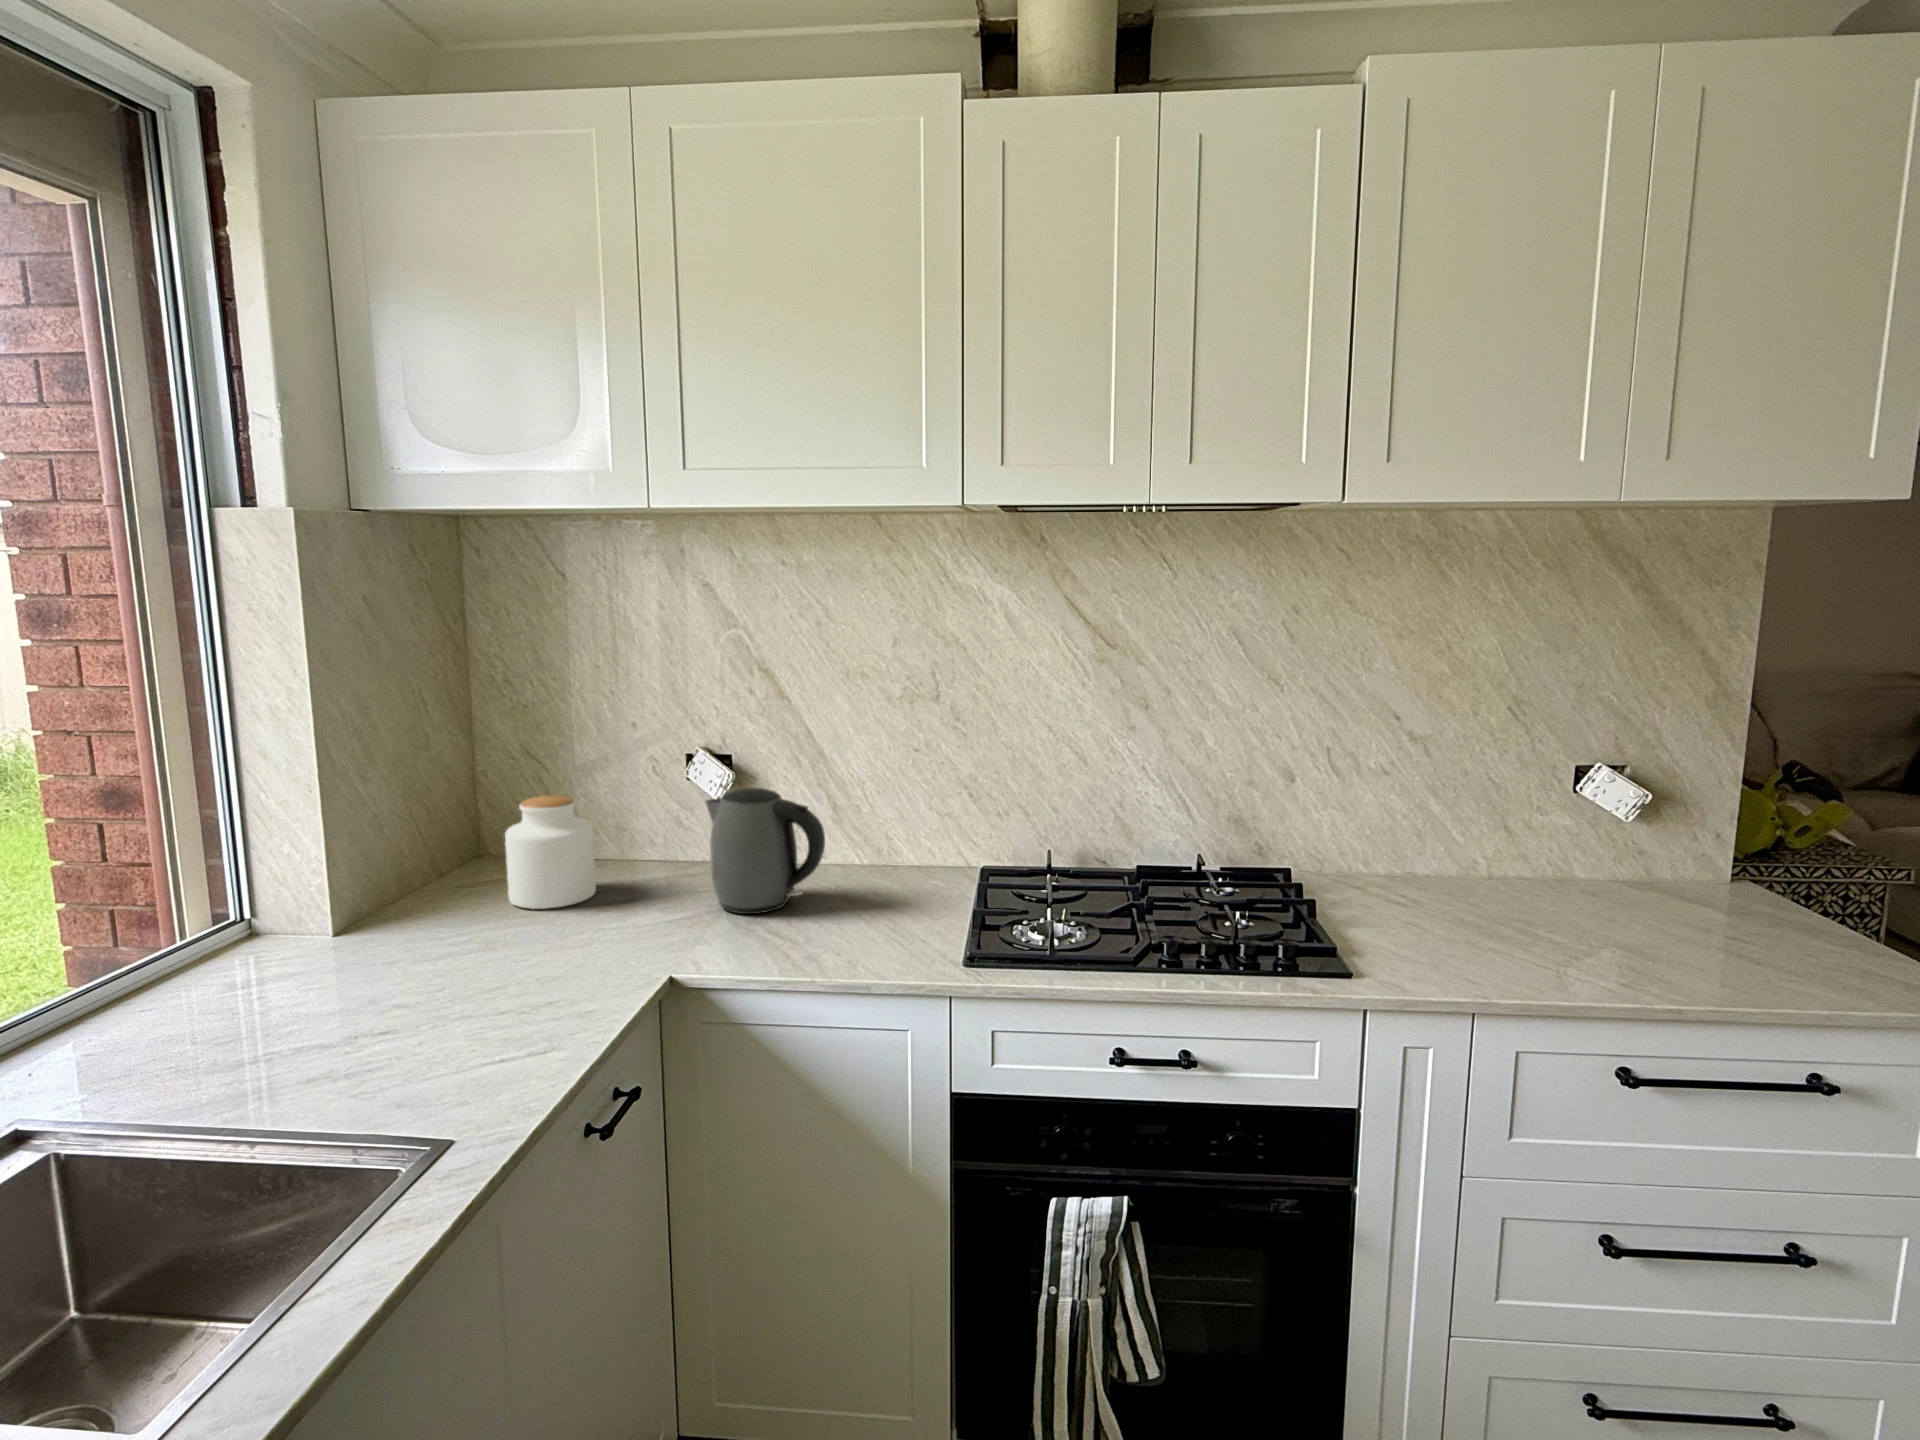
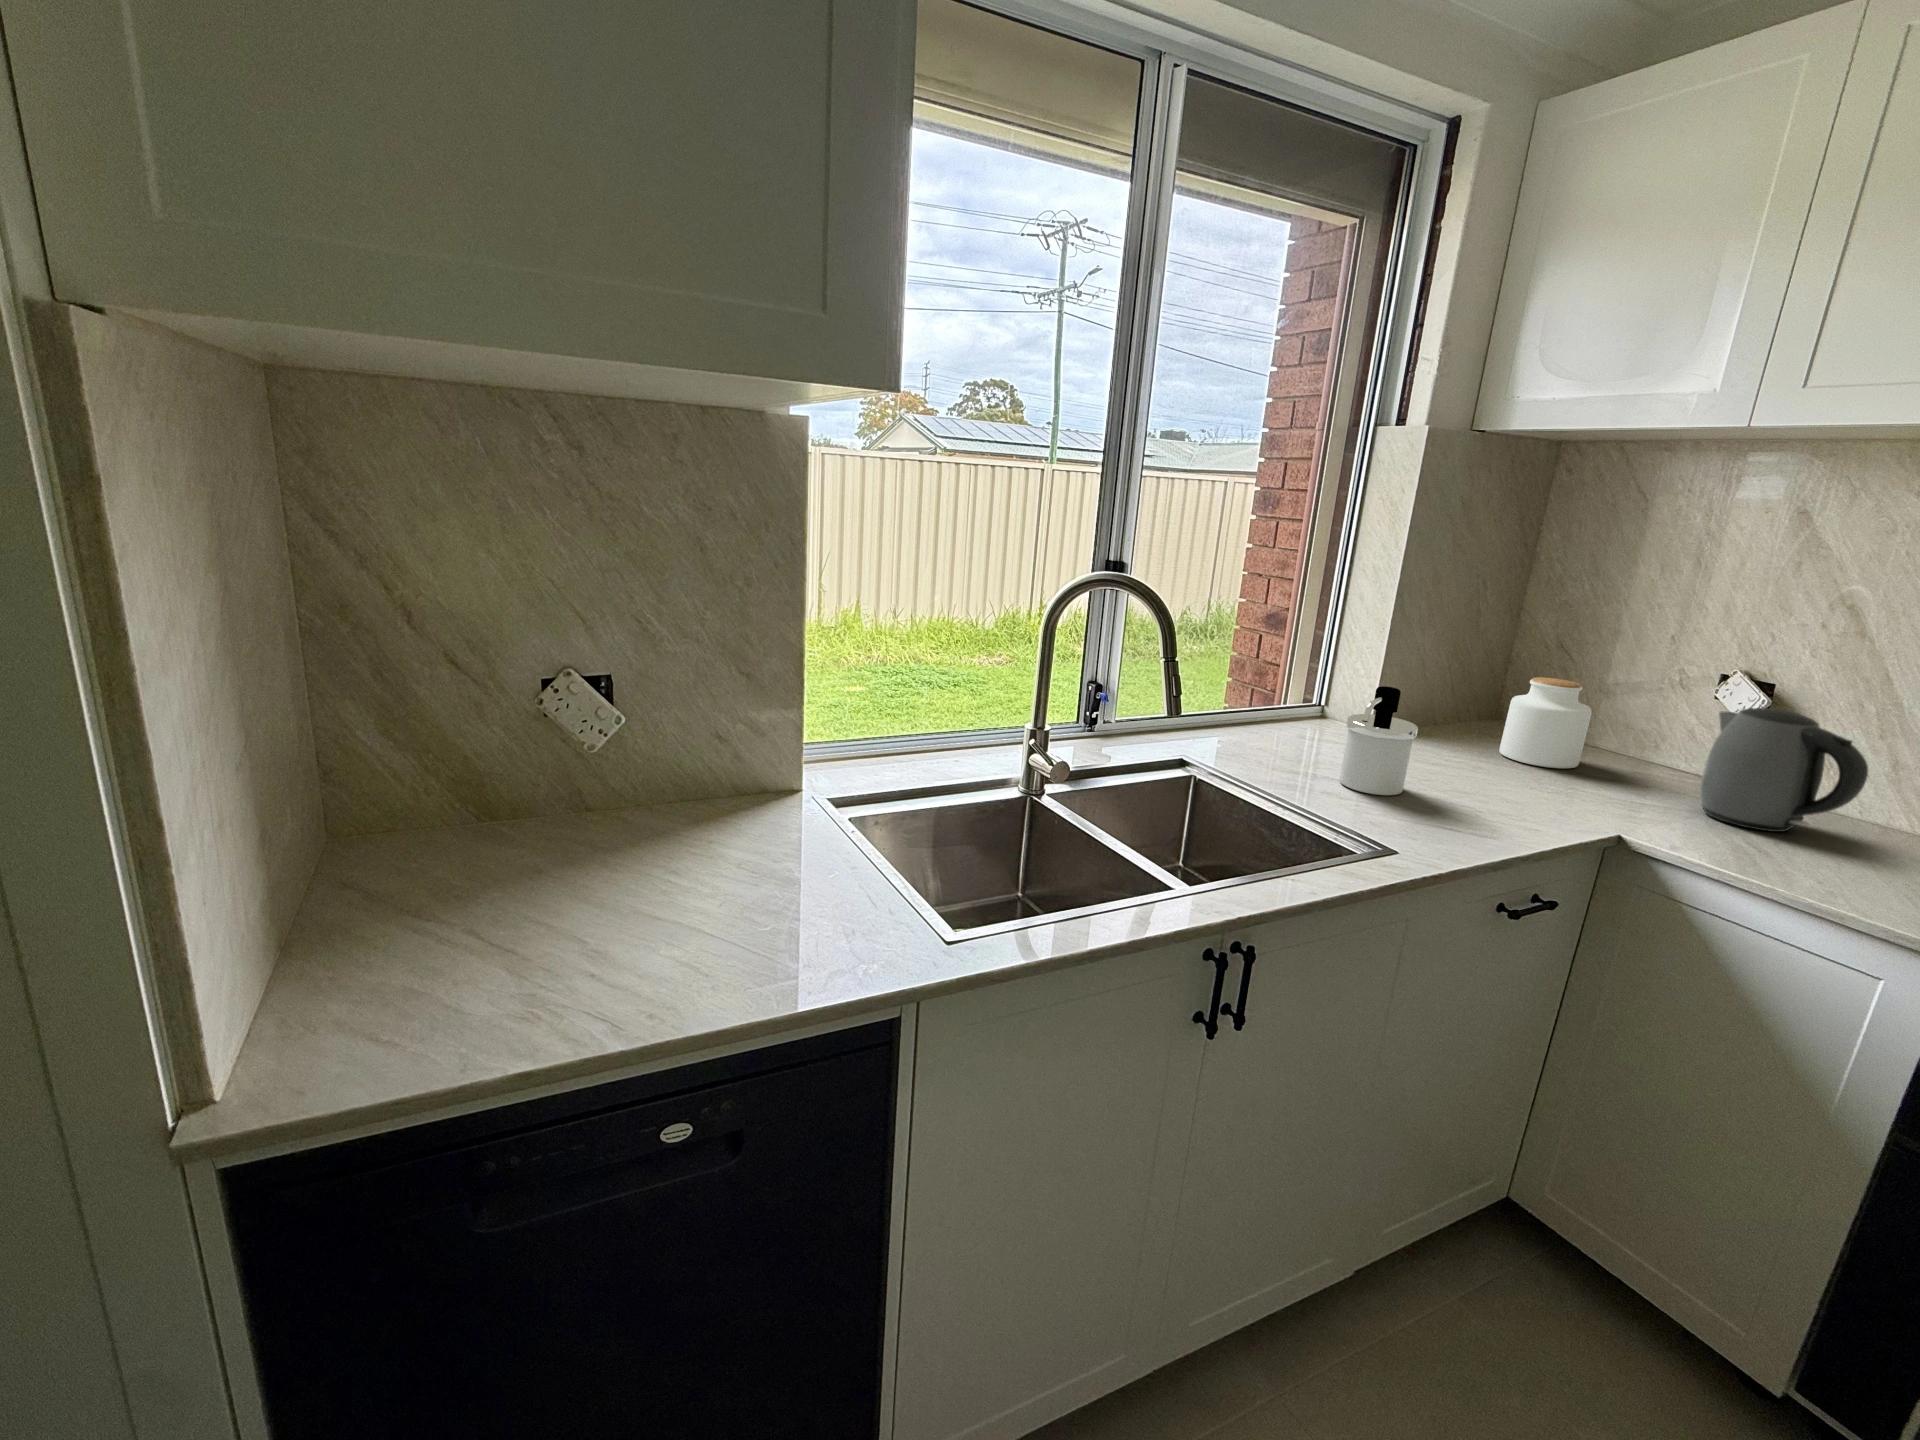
soap dispenser: none [308,881,420,1050] -> present [1340,686,1418,795]

